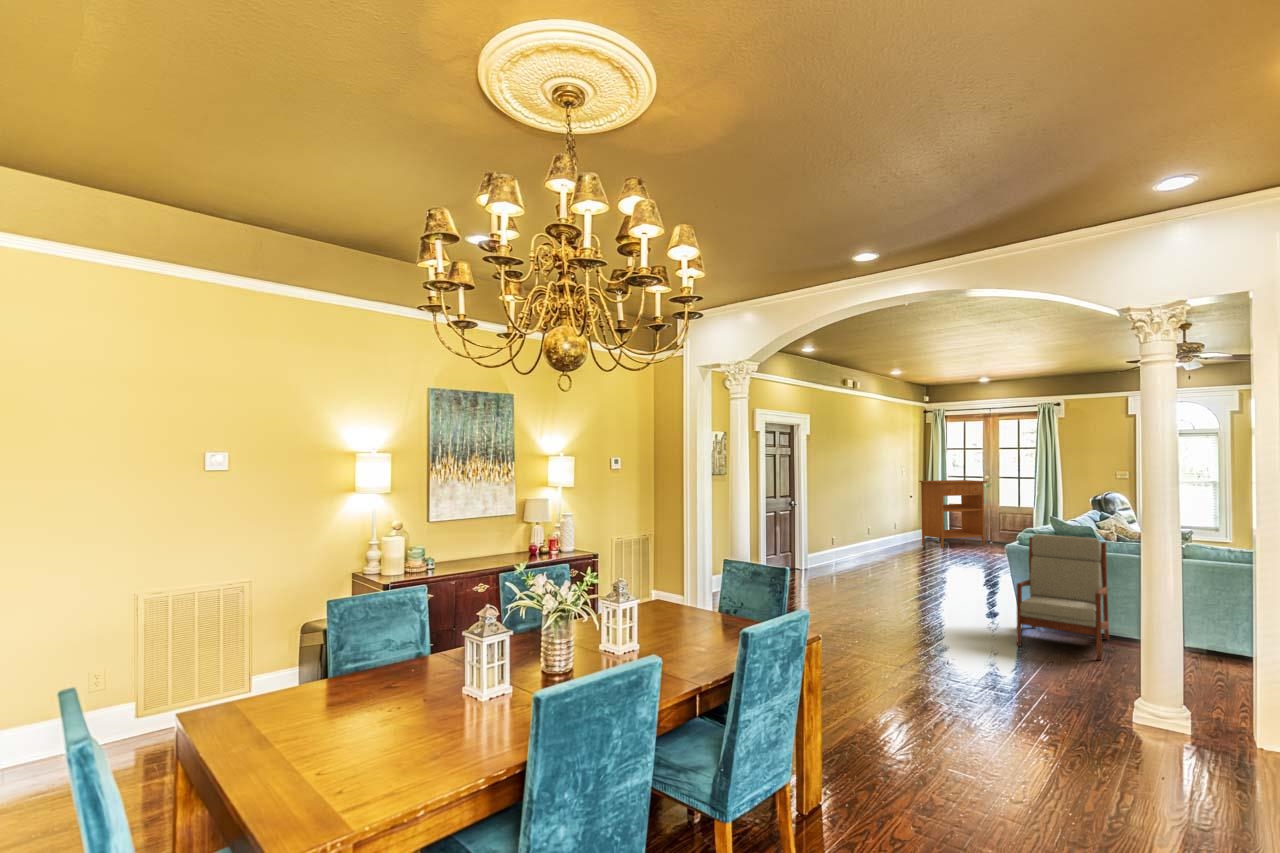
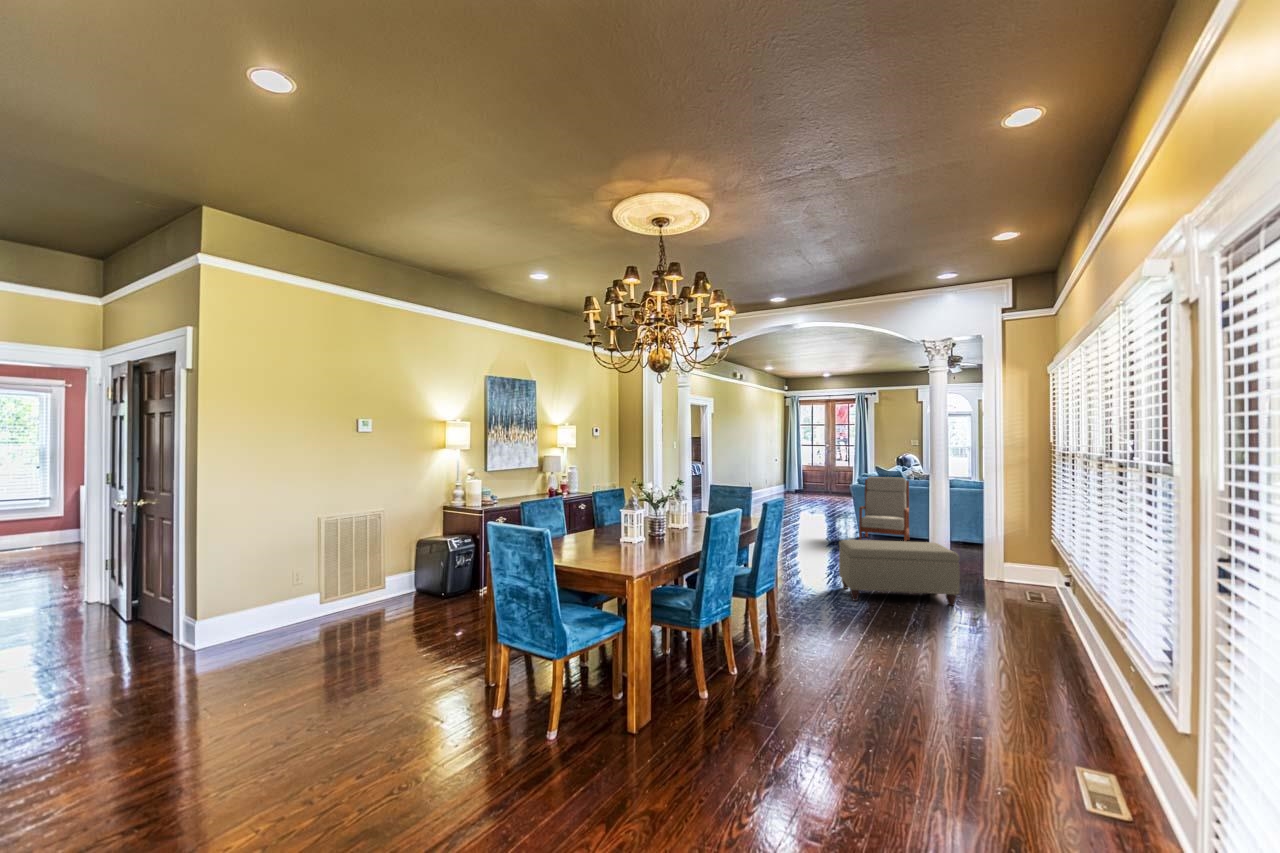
console table: present [919,480,988,548] -> none [782,448,828,497]
ottoman: none [956,660,1203,821] -> present [839,540,960,605]

